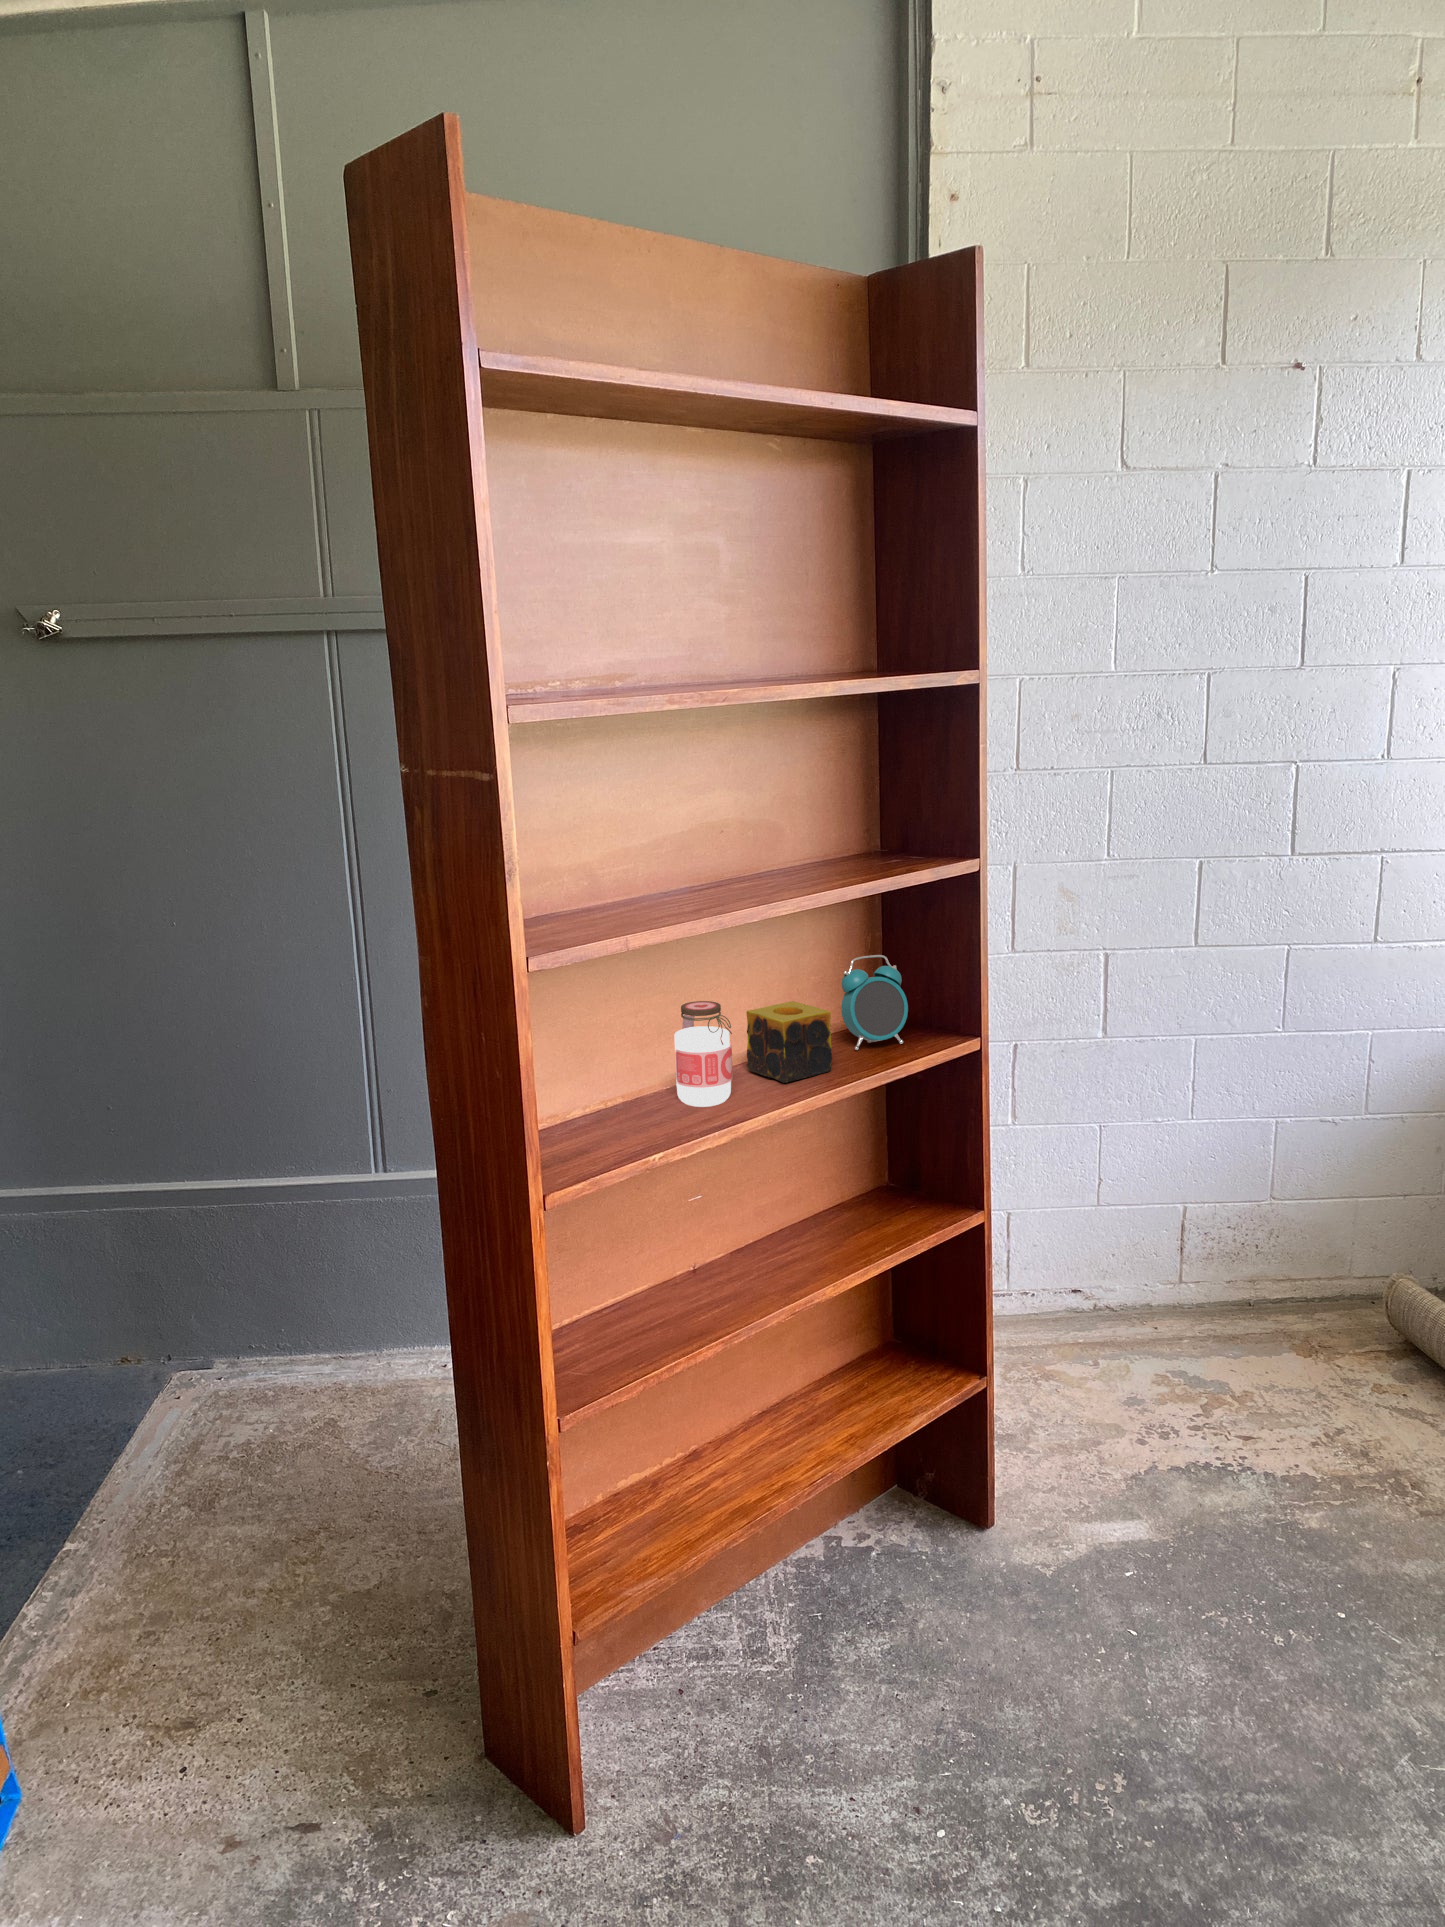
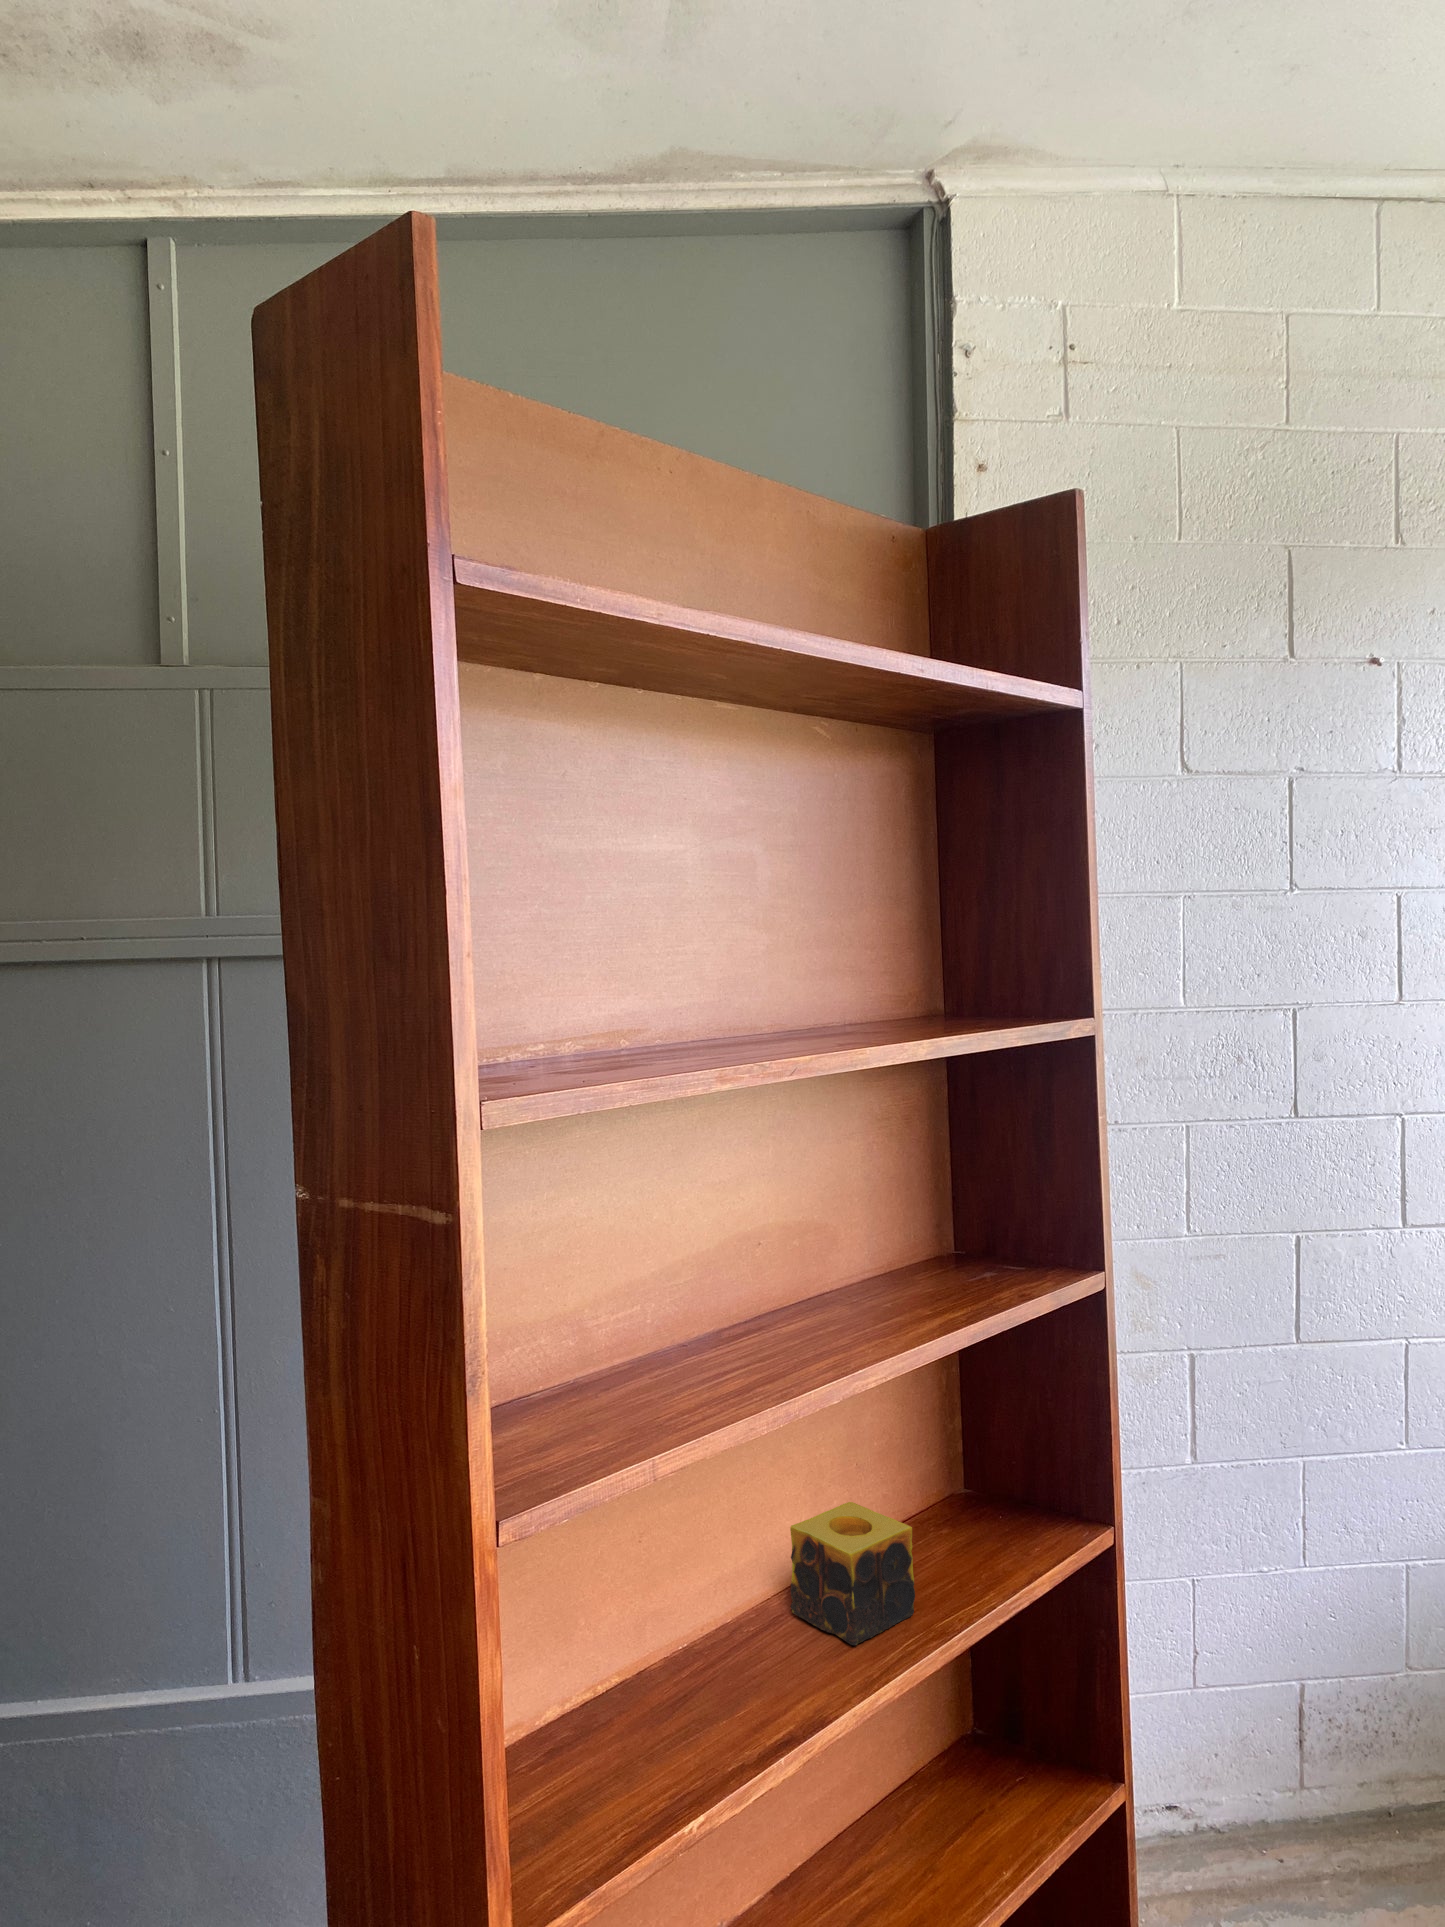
alarm clock: present [841,955,908,1050] -> none [912,1422,1004,1565]
jar: present [674,1001,733,1107] -> none [698,1534,786,1711]

